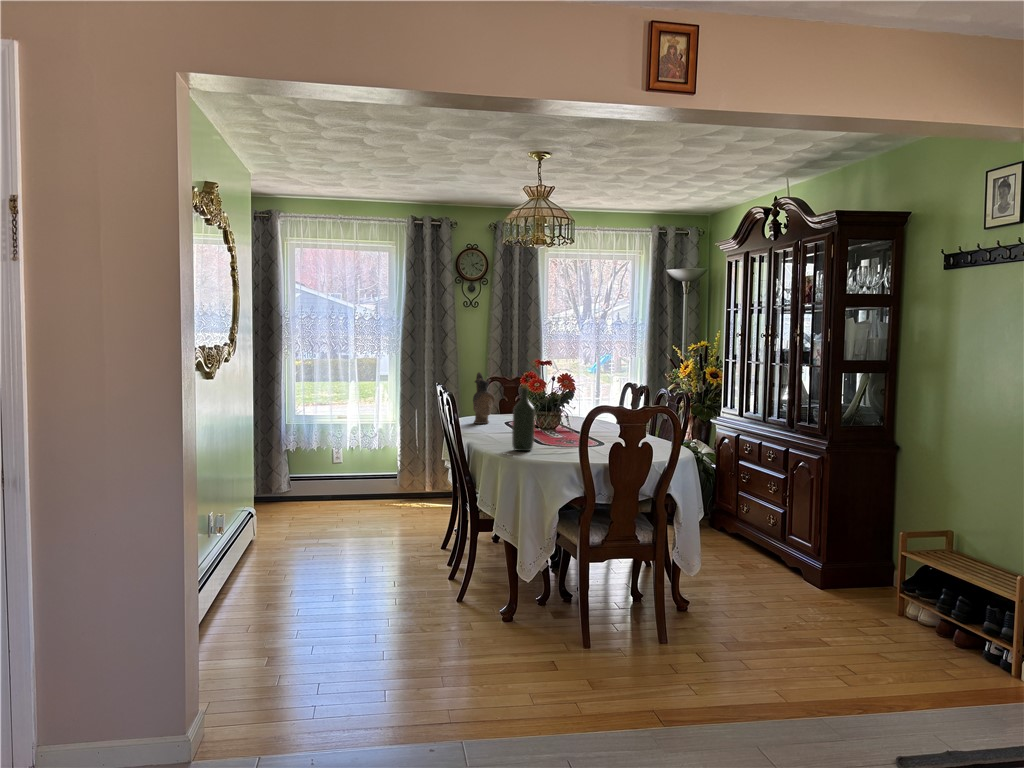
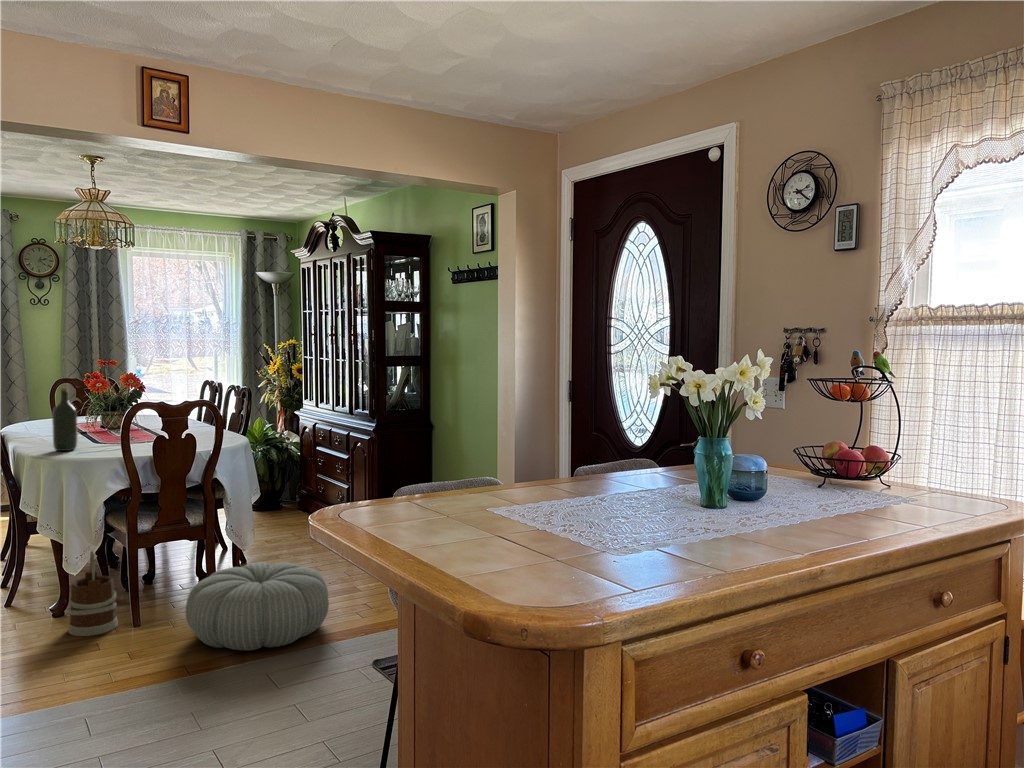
ceramic pitcher: present [473,372,495,424] -> none [25,377,51,429]
wooden bucket: none [525,561,572,653] -> present [68,551,118,636]
pouf: none [652,600,823,714] -> present [186,562,329,650]

